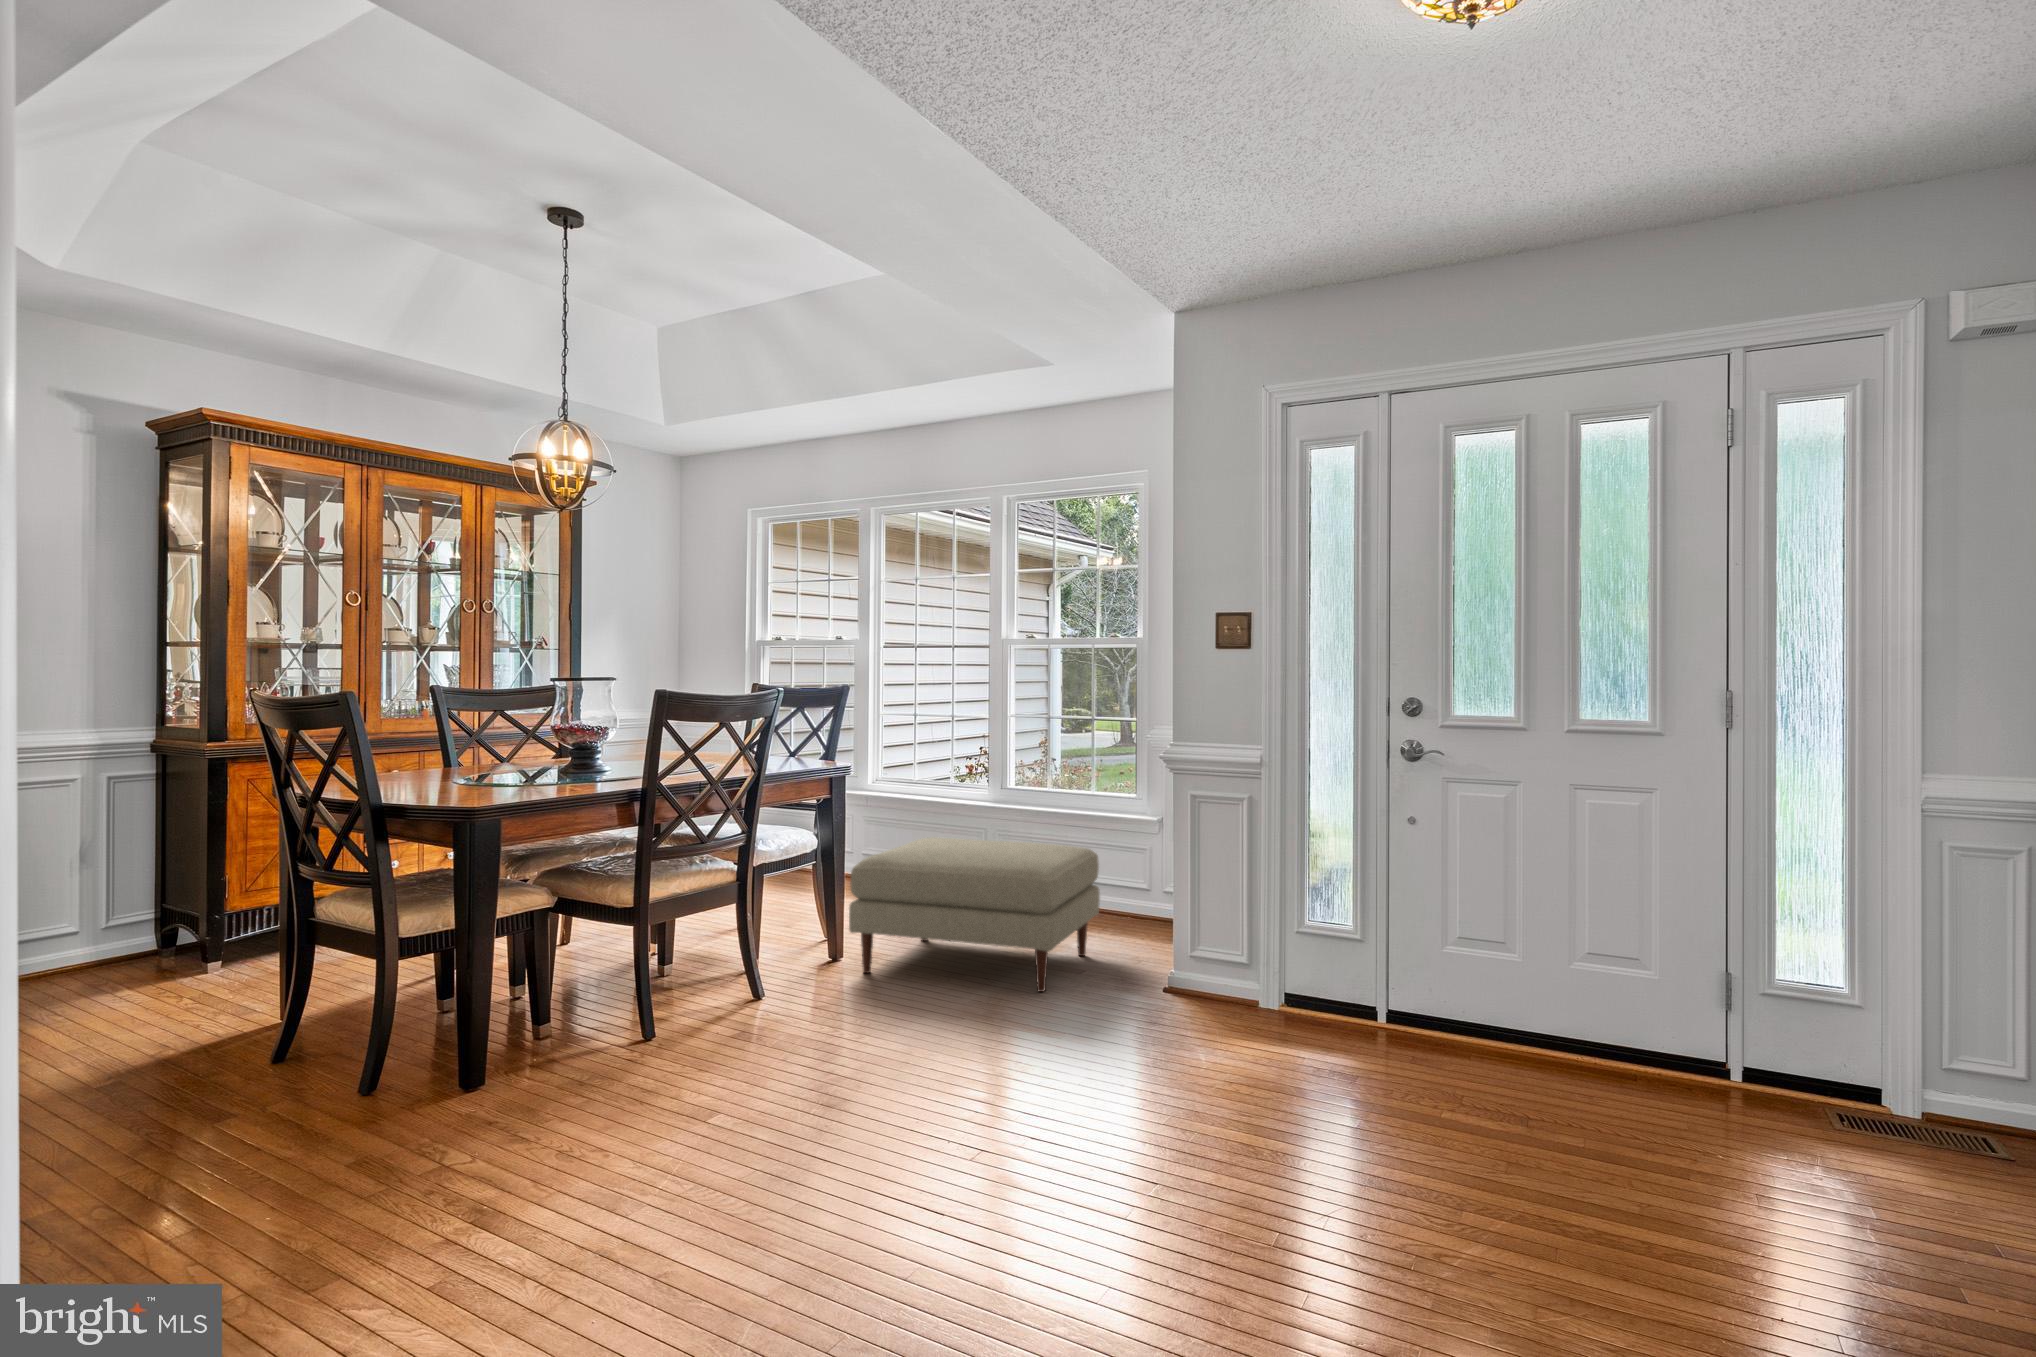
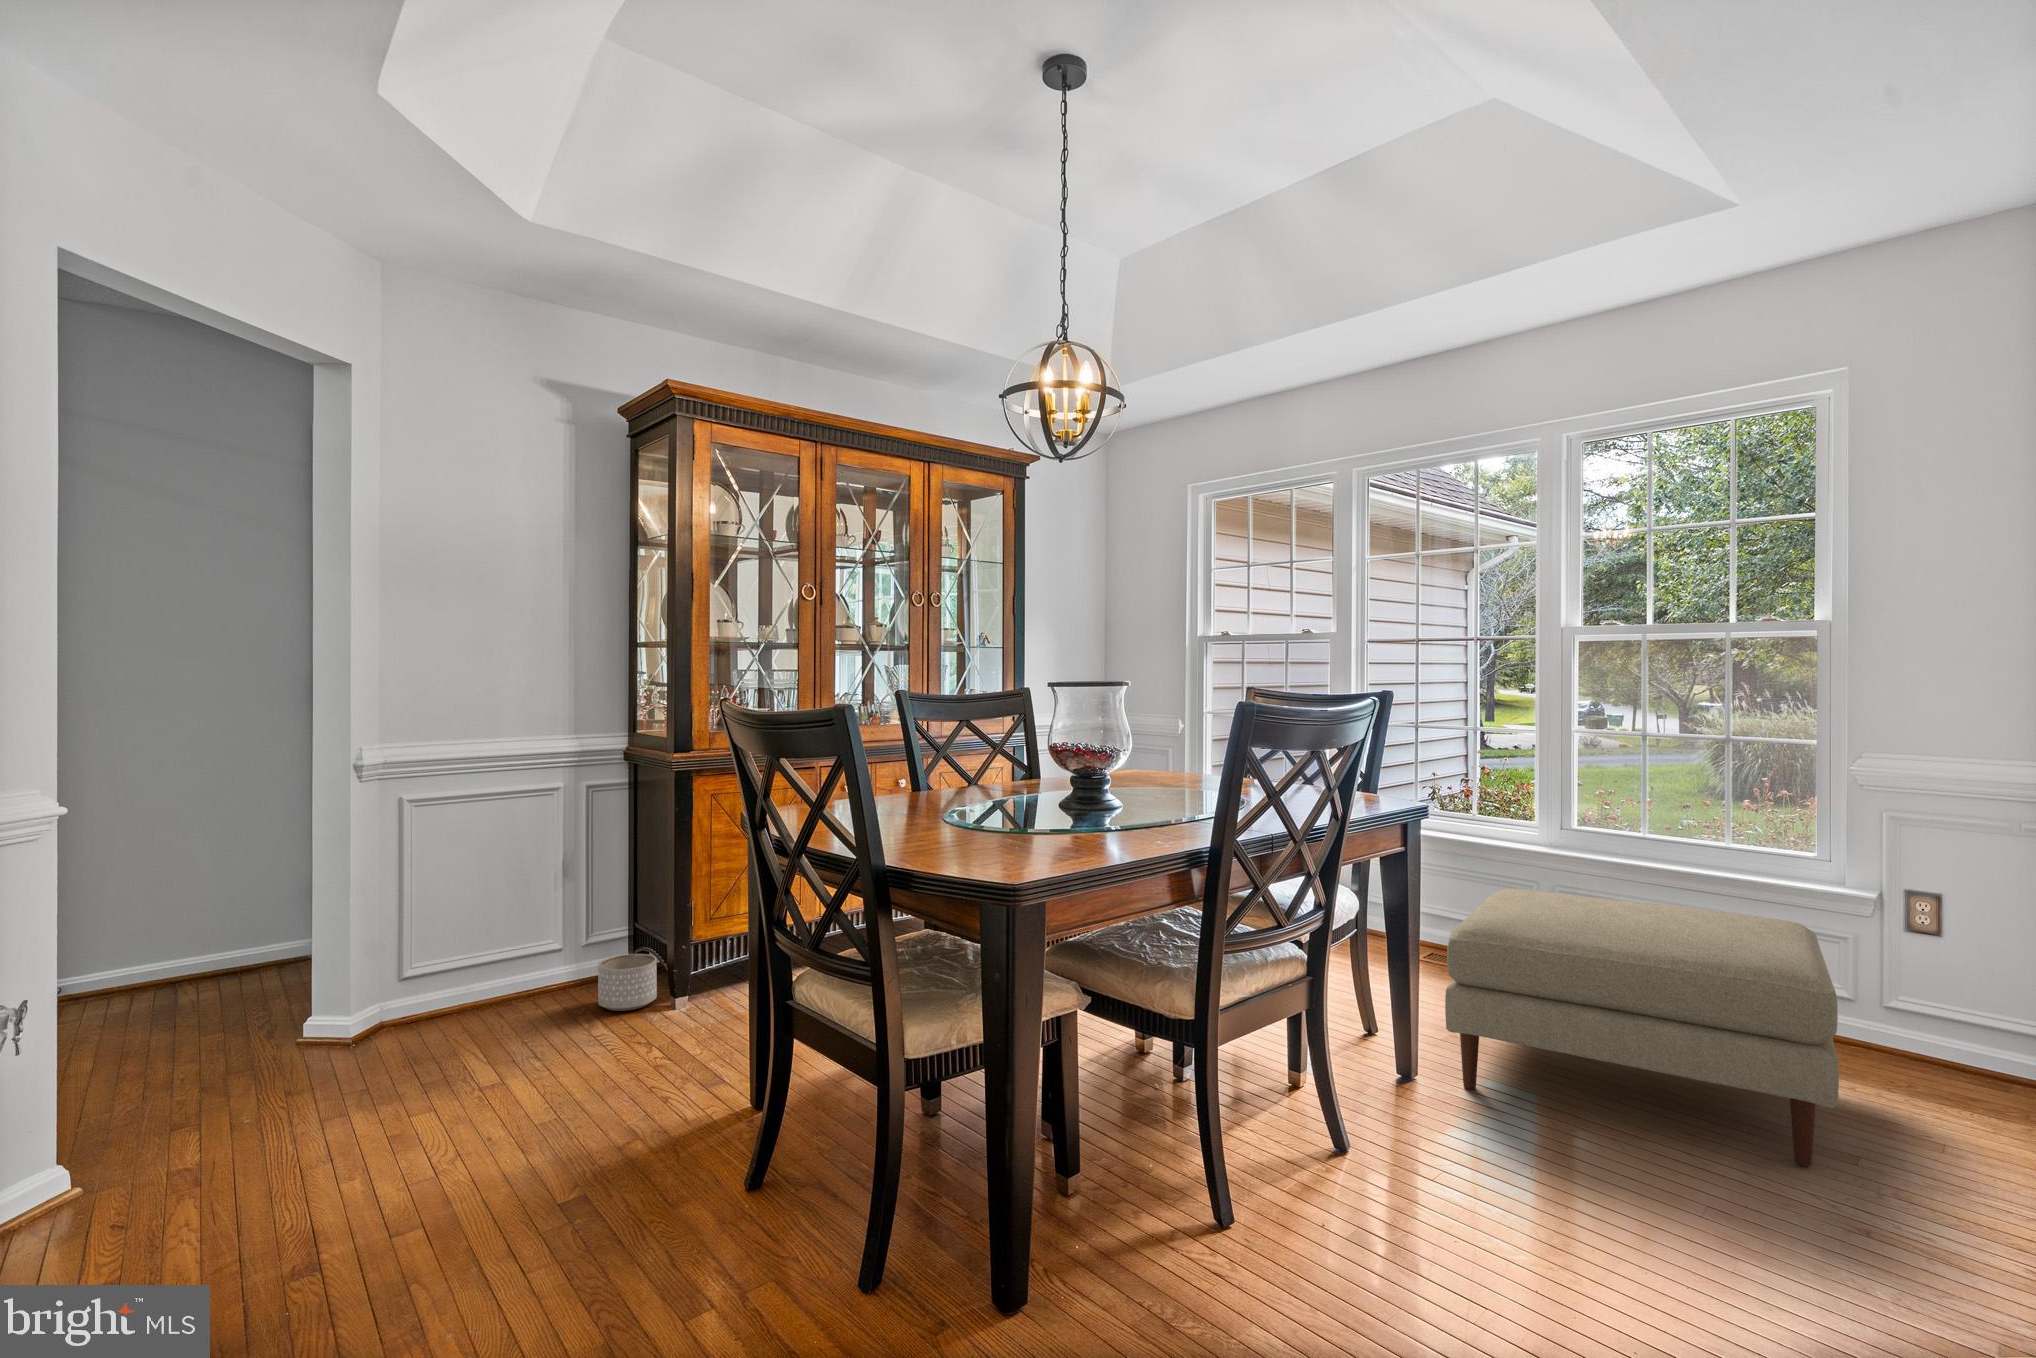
planter: none [123,929,187,979] -> present [598,954,657,1011]

